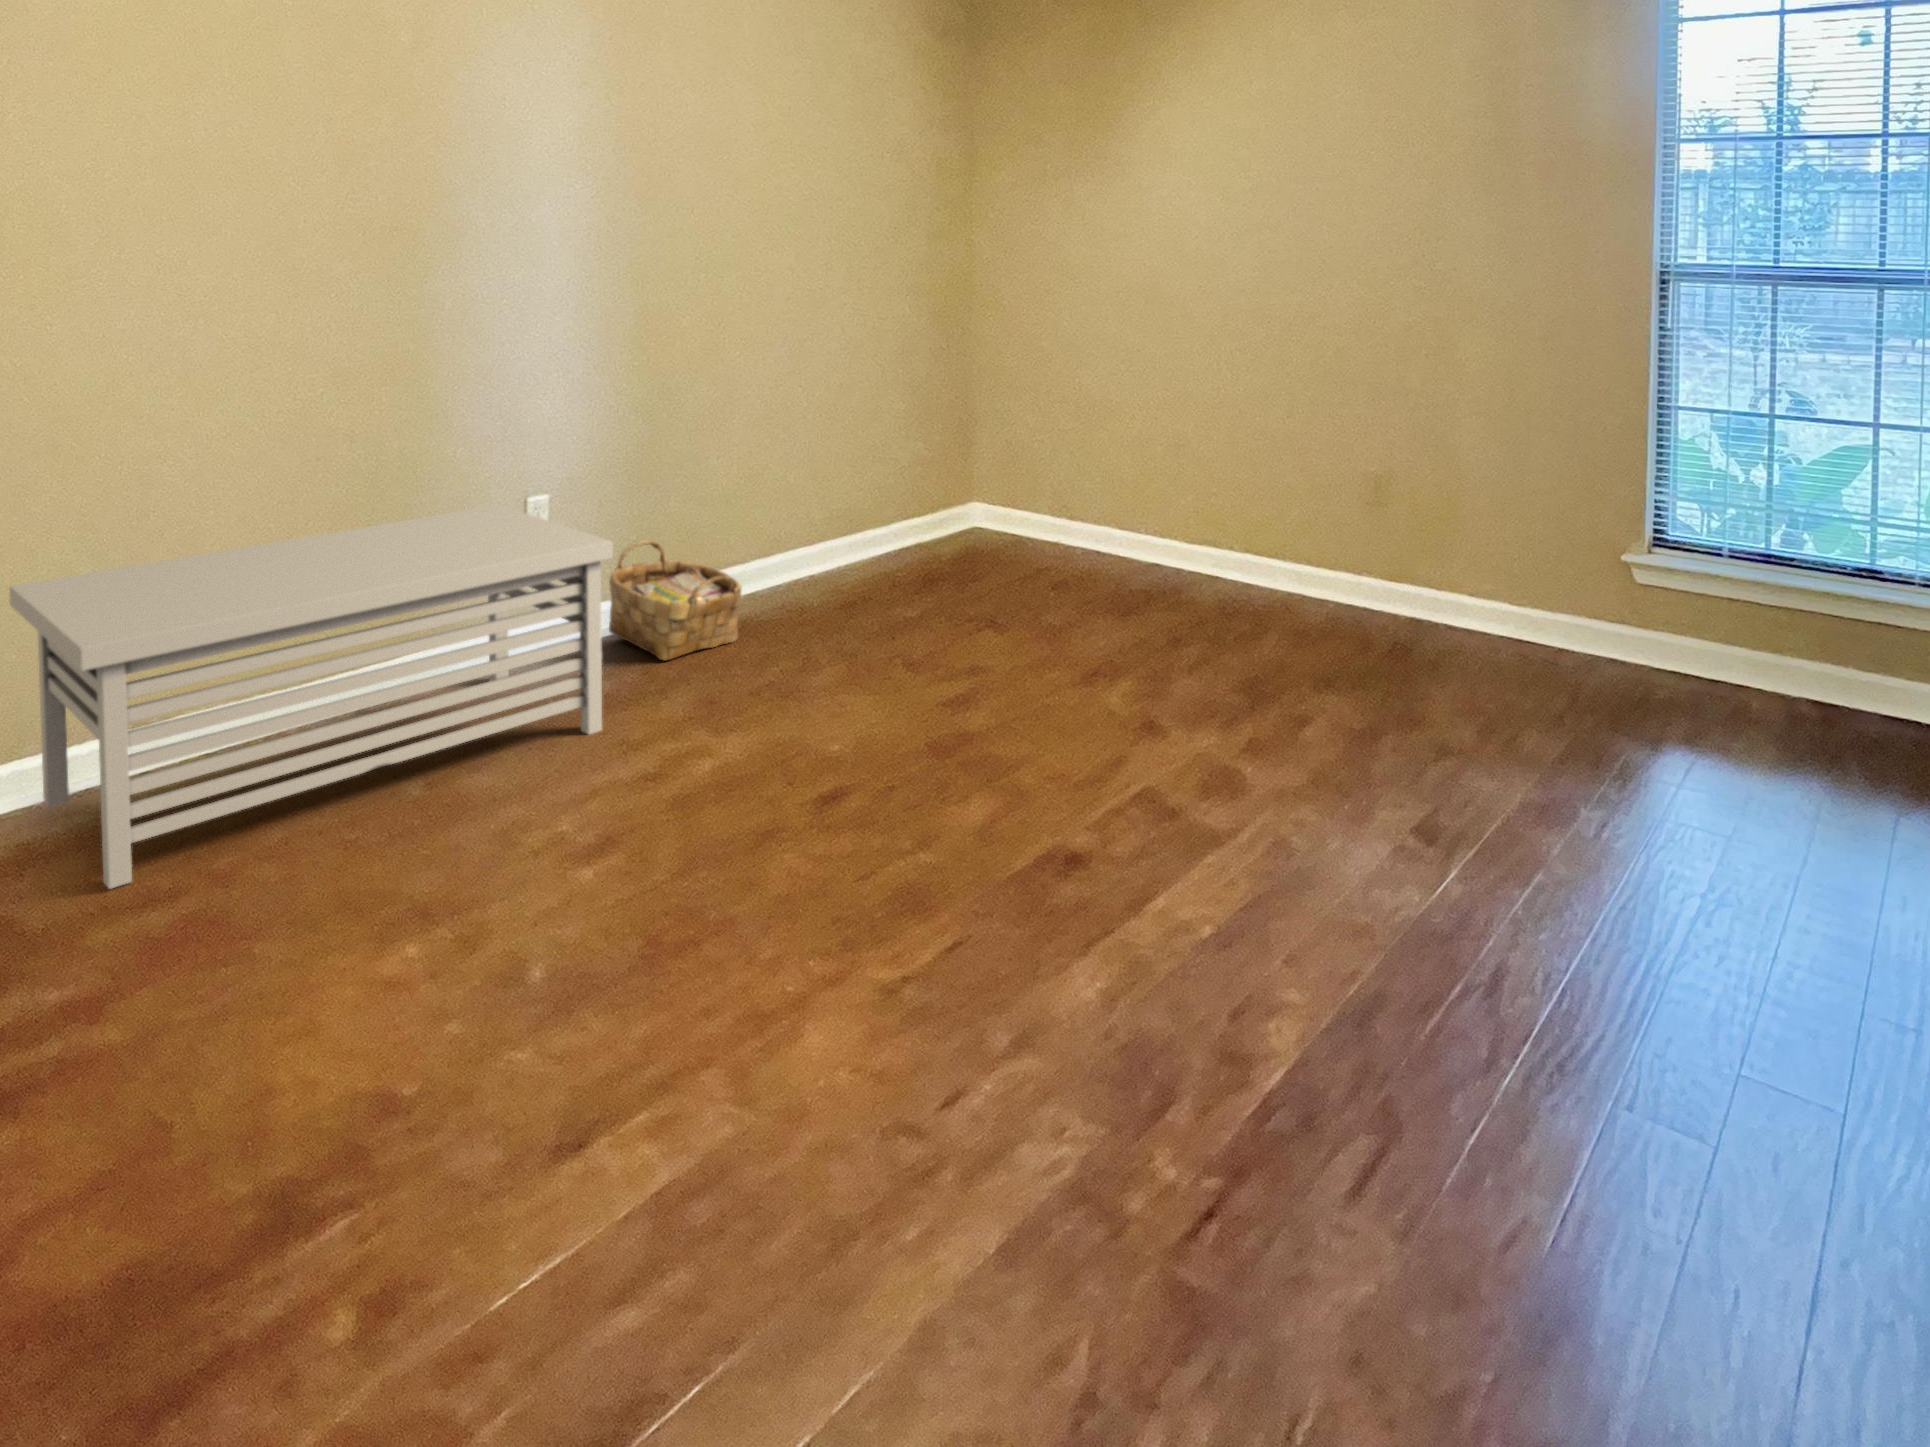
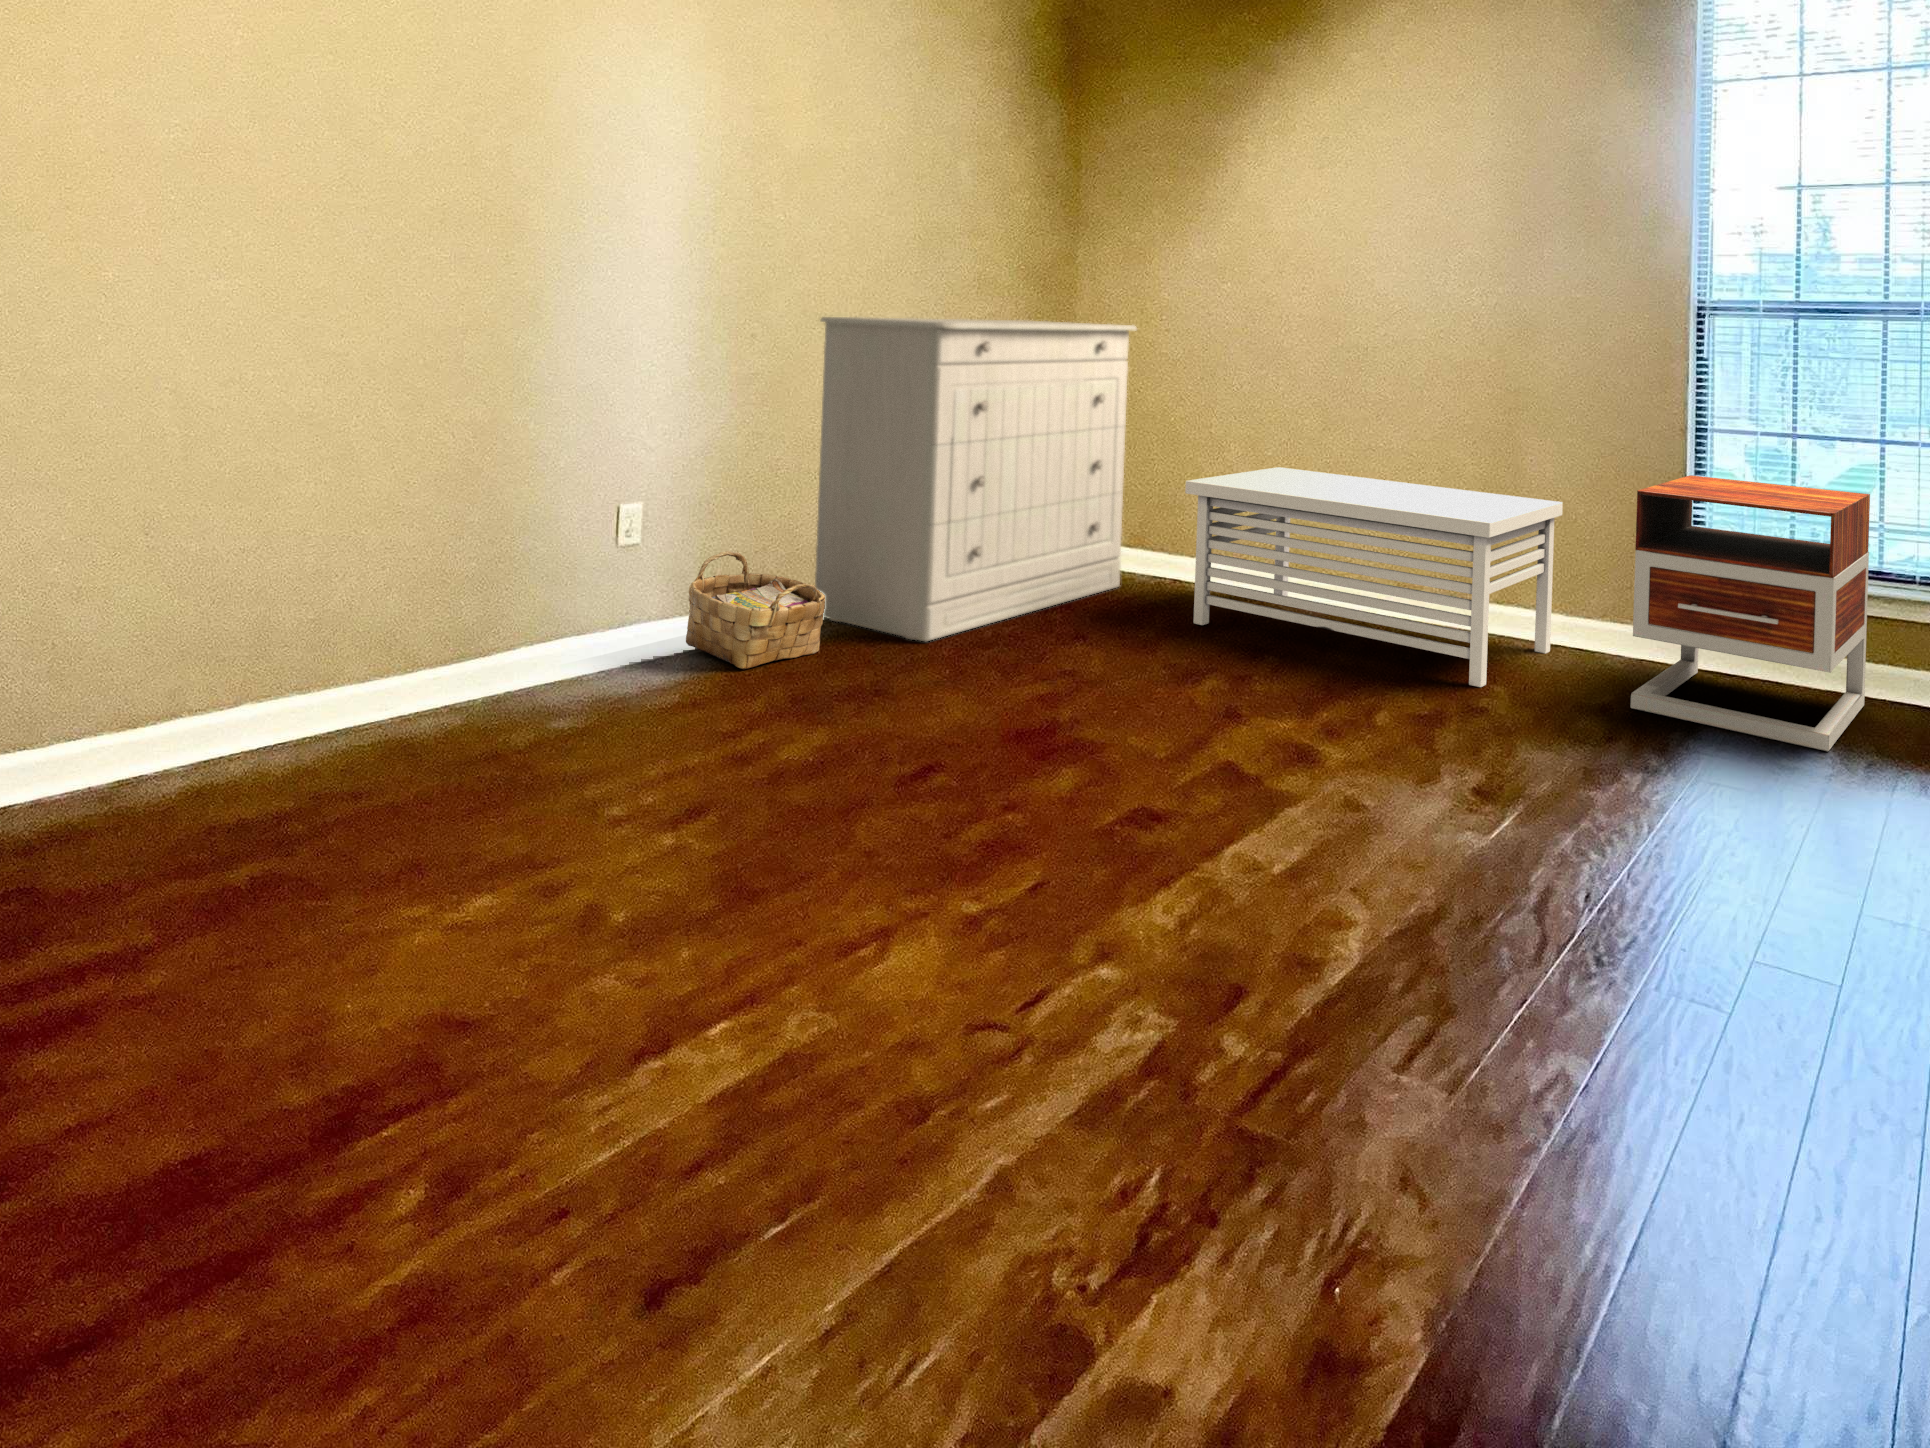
dresser: none [725,288,1046,629] -> present [815,317,1137,641]
nightstand: none [1584,458,1862,771] -> present [1631,475,1870,751]
storage bench: present [9,505,613,889] -> present [1185,467,1563,687]

